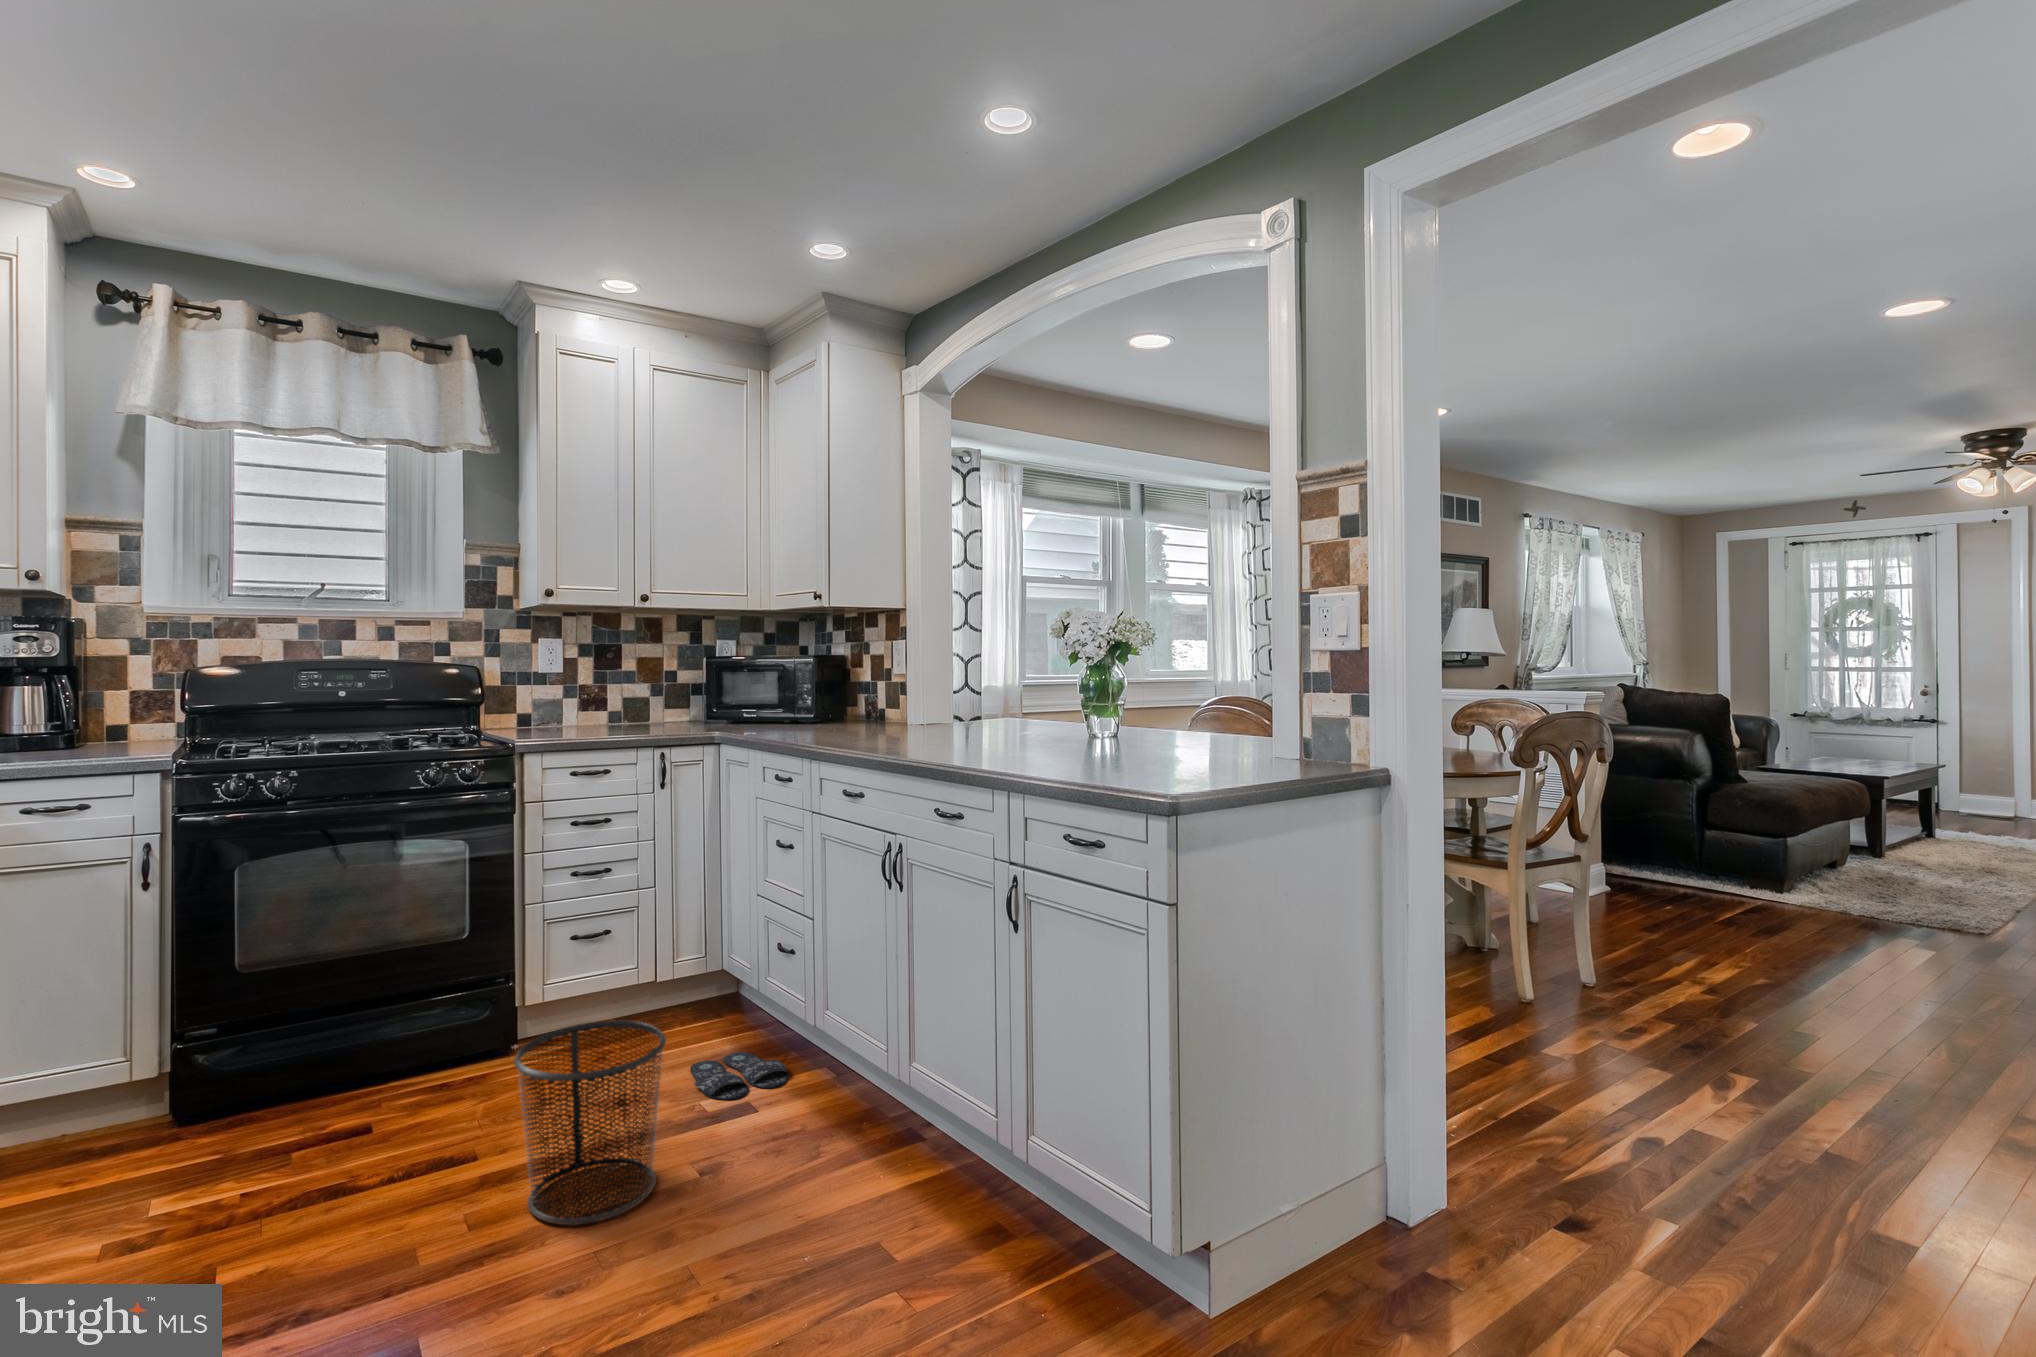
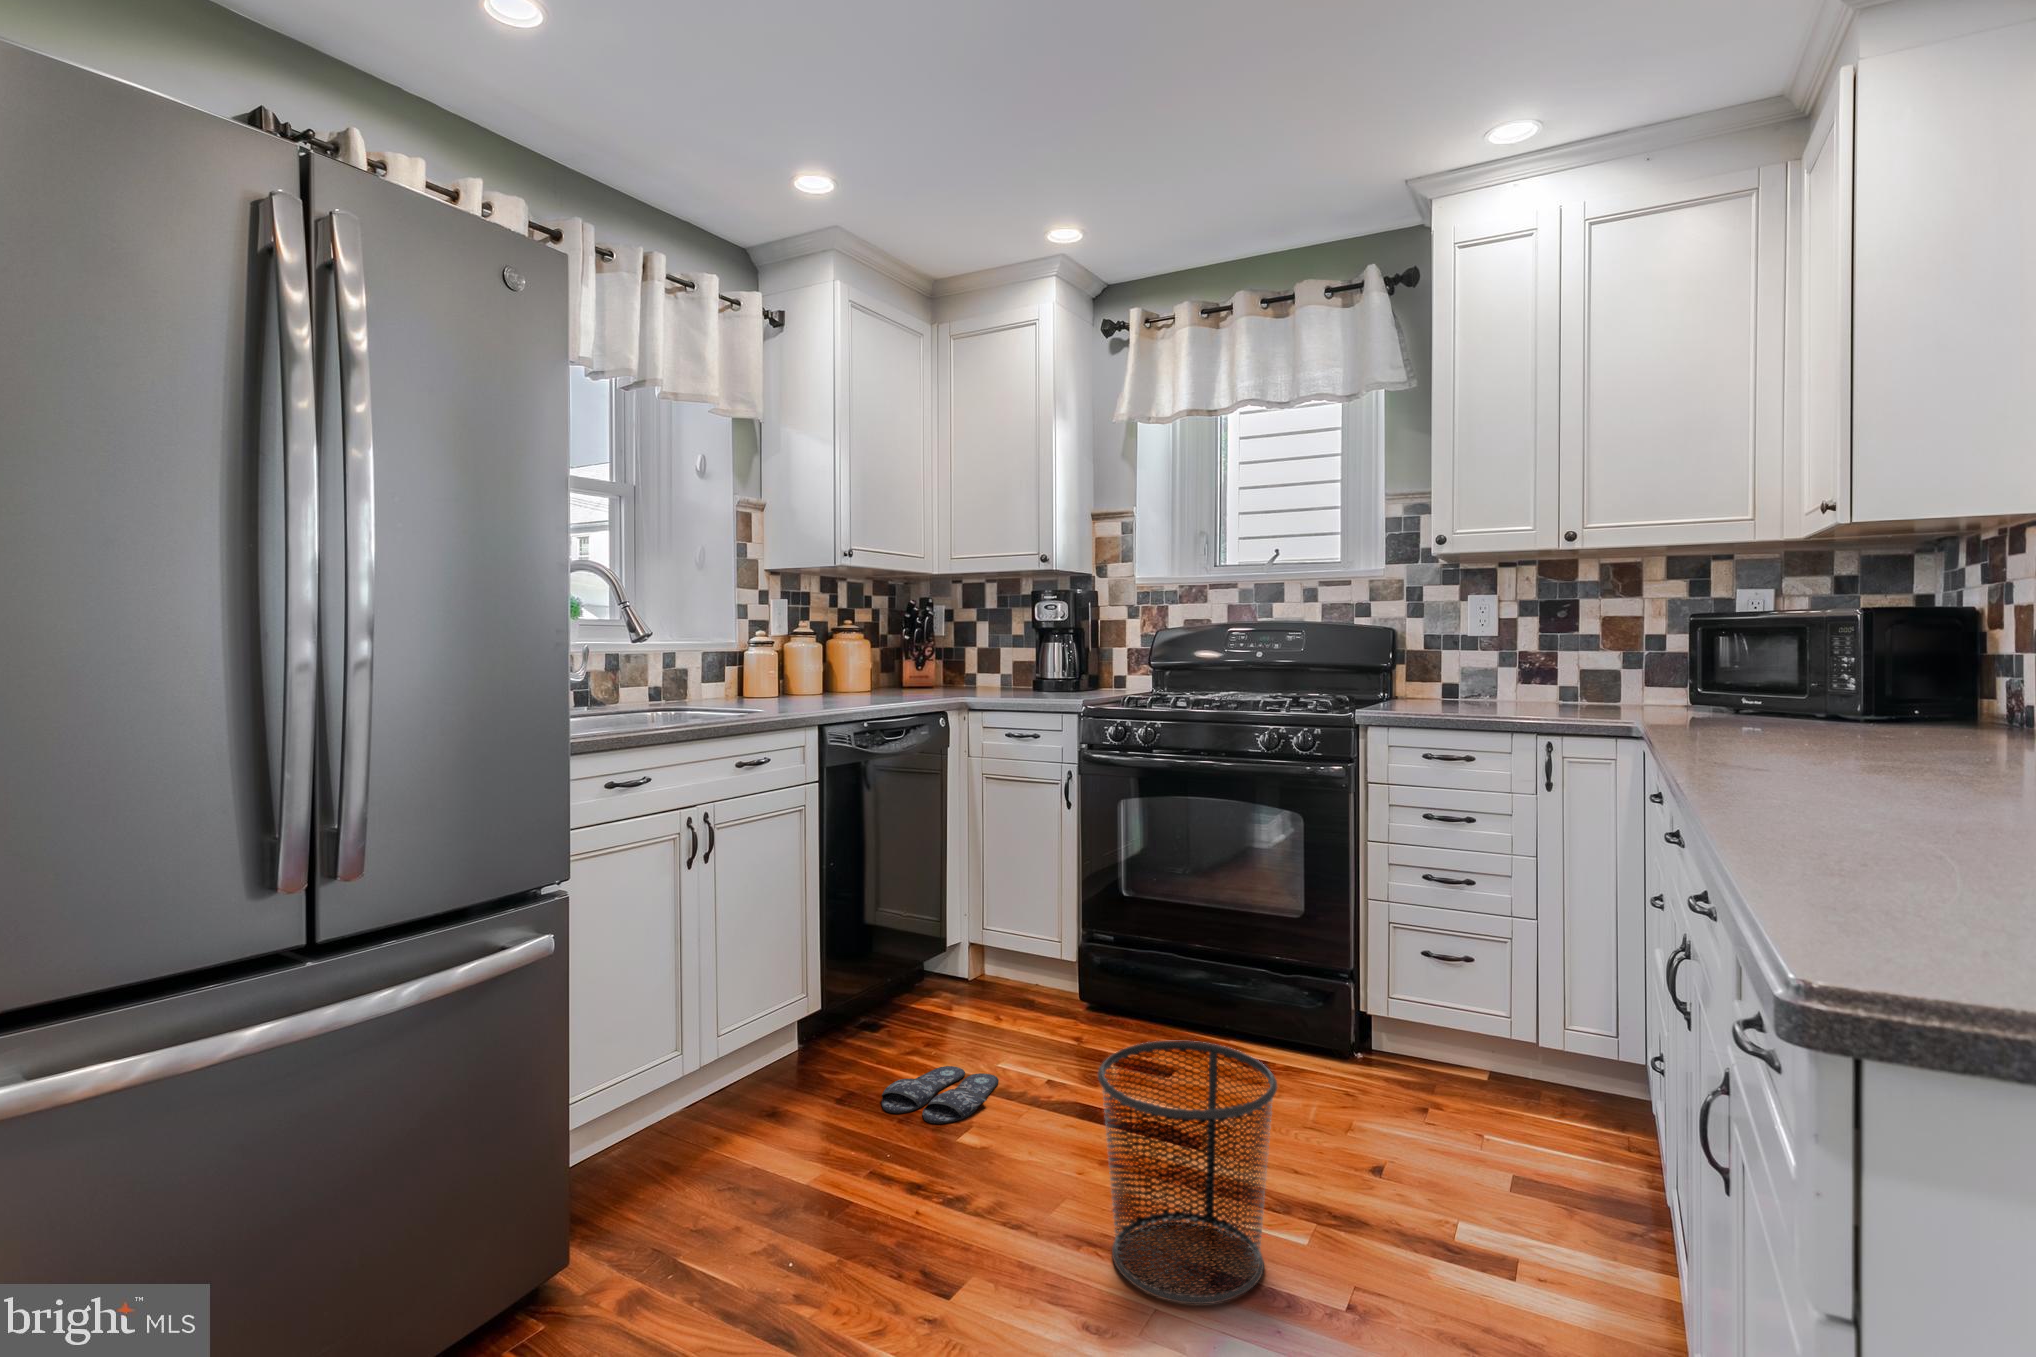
slippers: present [690,1052,788,1100] -> present [882,1066,999,1124]

